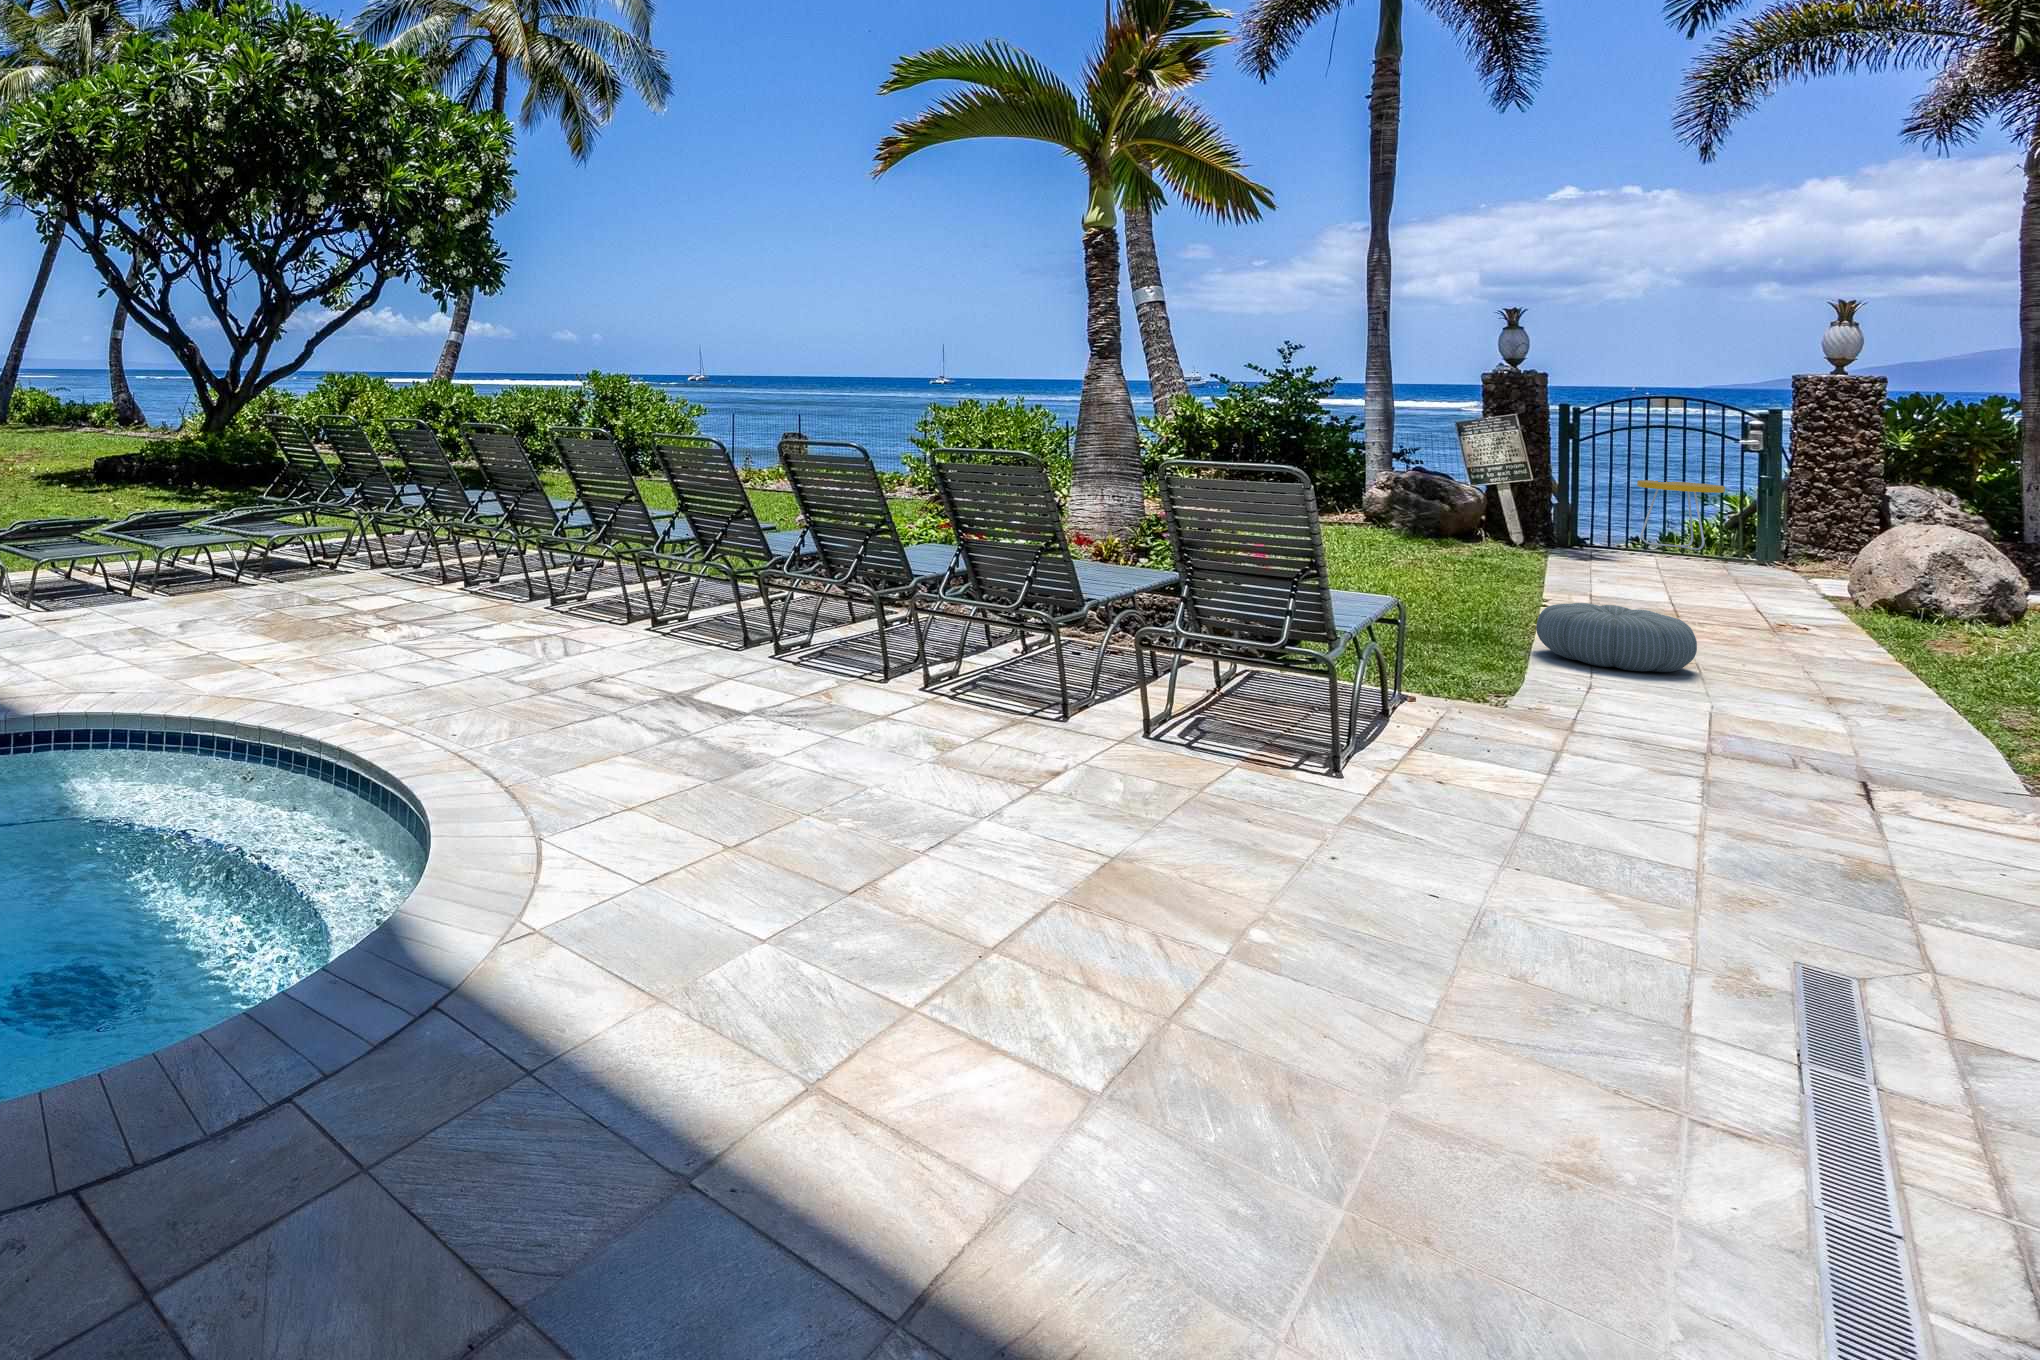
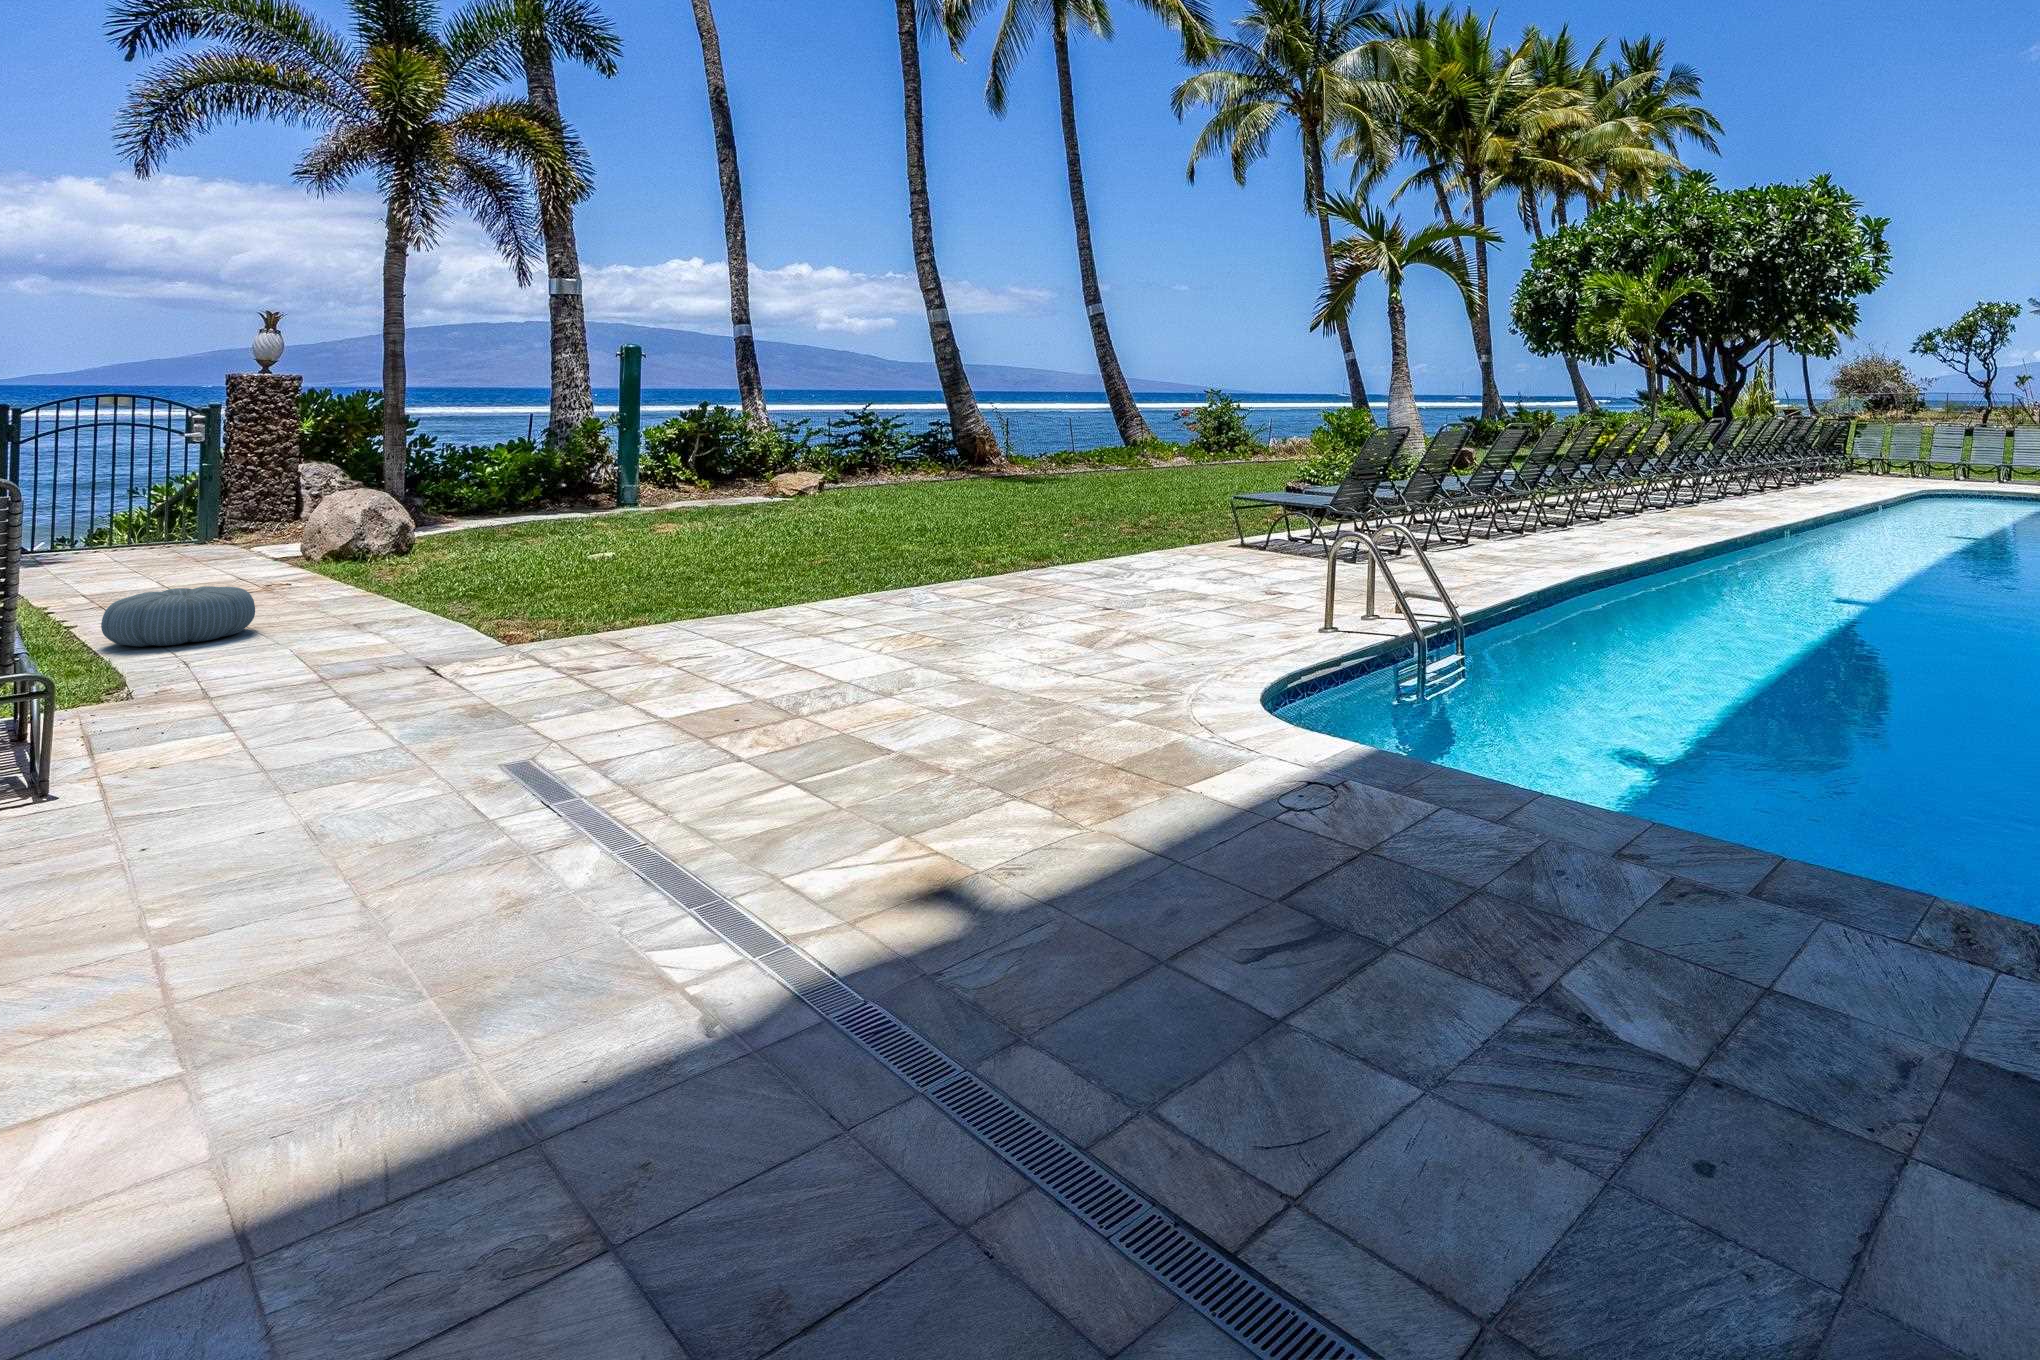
side table: present [1637,480,1725,550] -> none [77,476,165,541]

